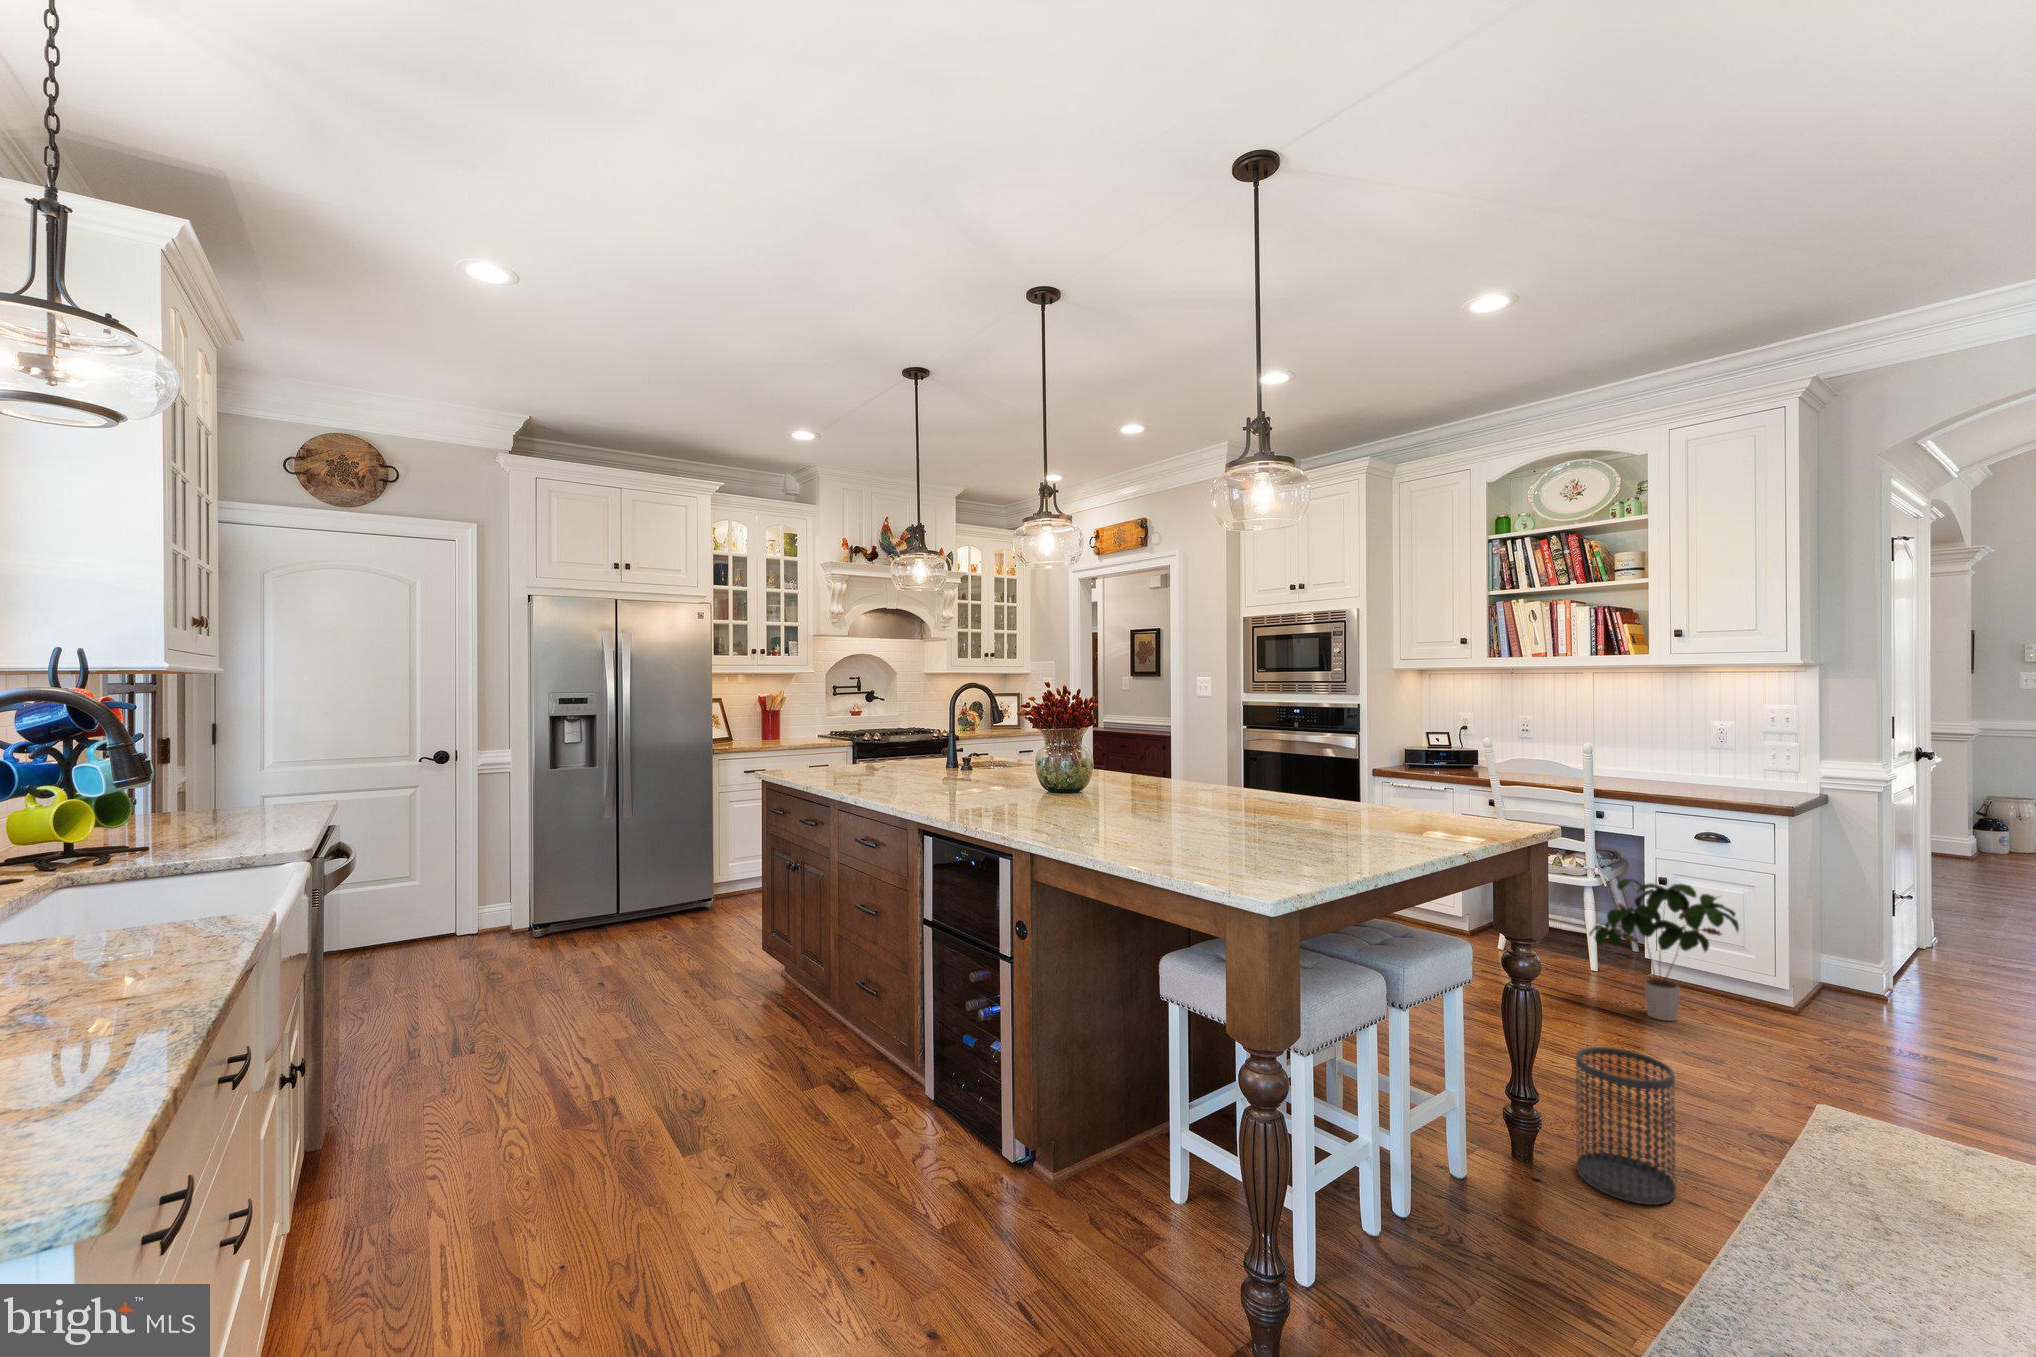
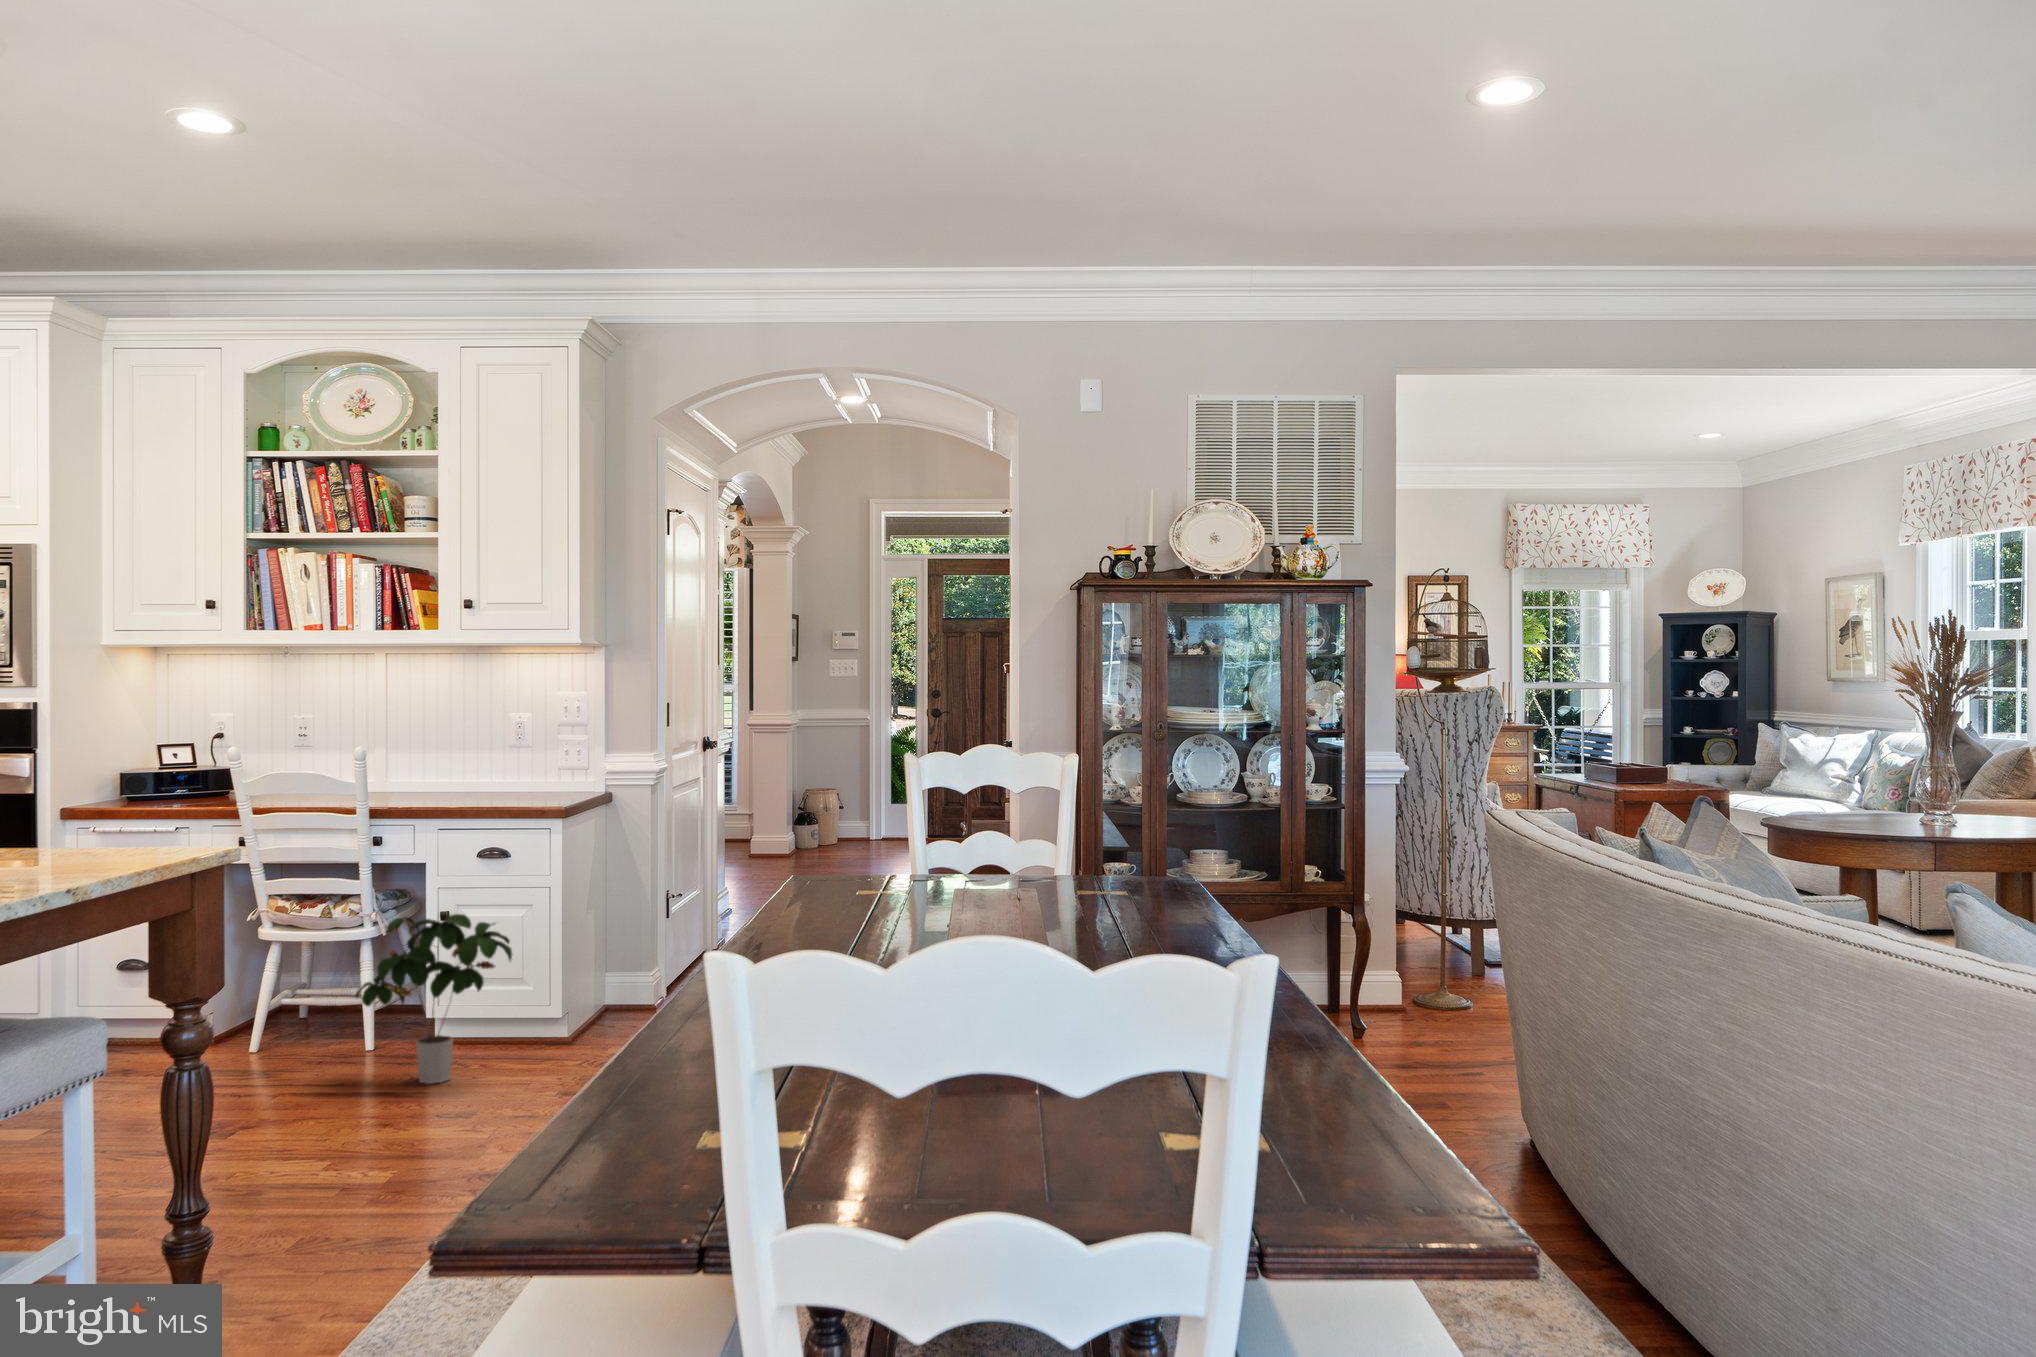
wastebasket: present [1576,1047,1676,1205] -> none [292,1107,396,1276]

